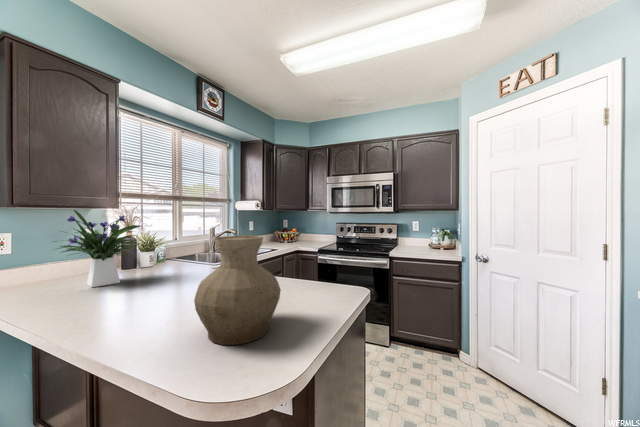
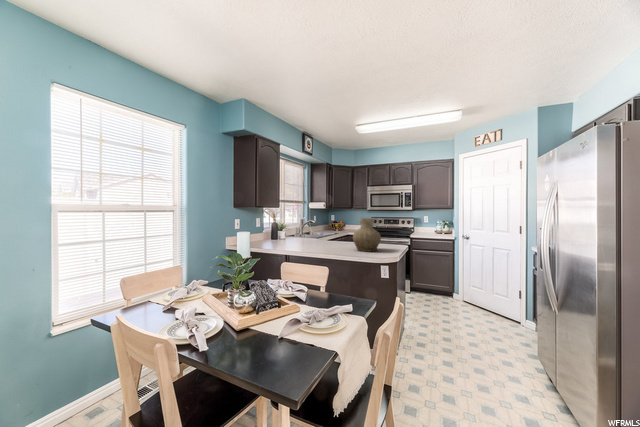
flower arrangement: present [58,210,141,287] -> none [265,208,299,243]

